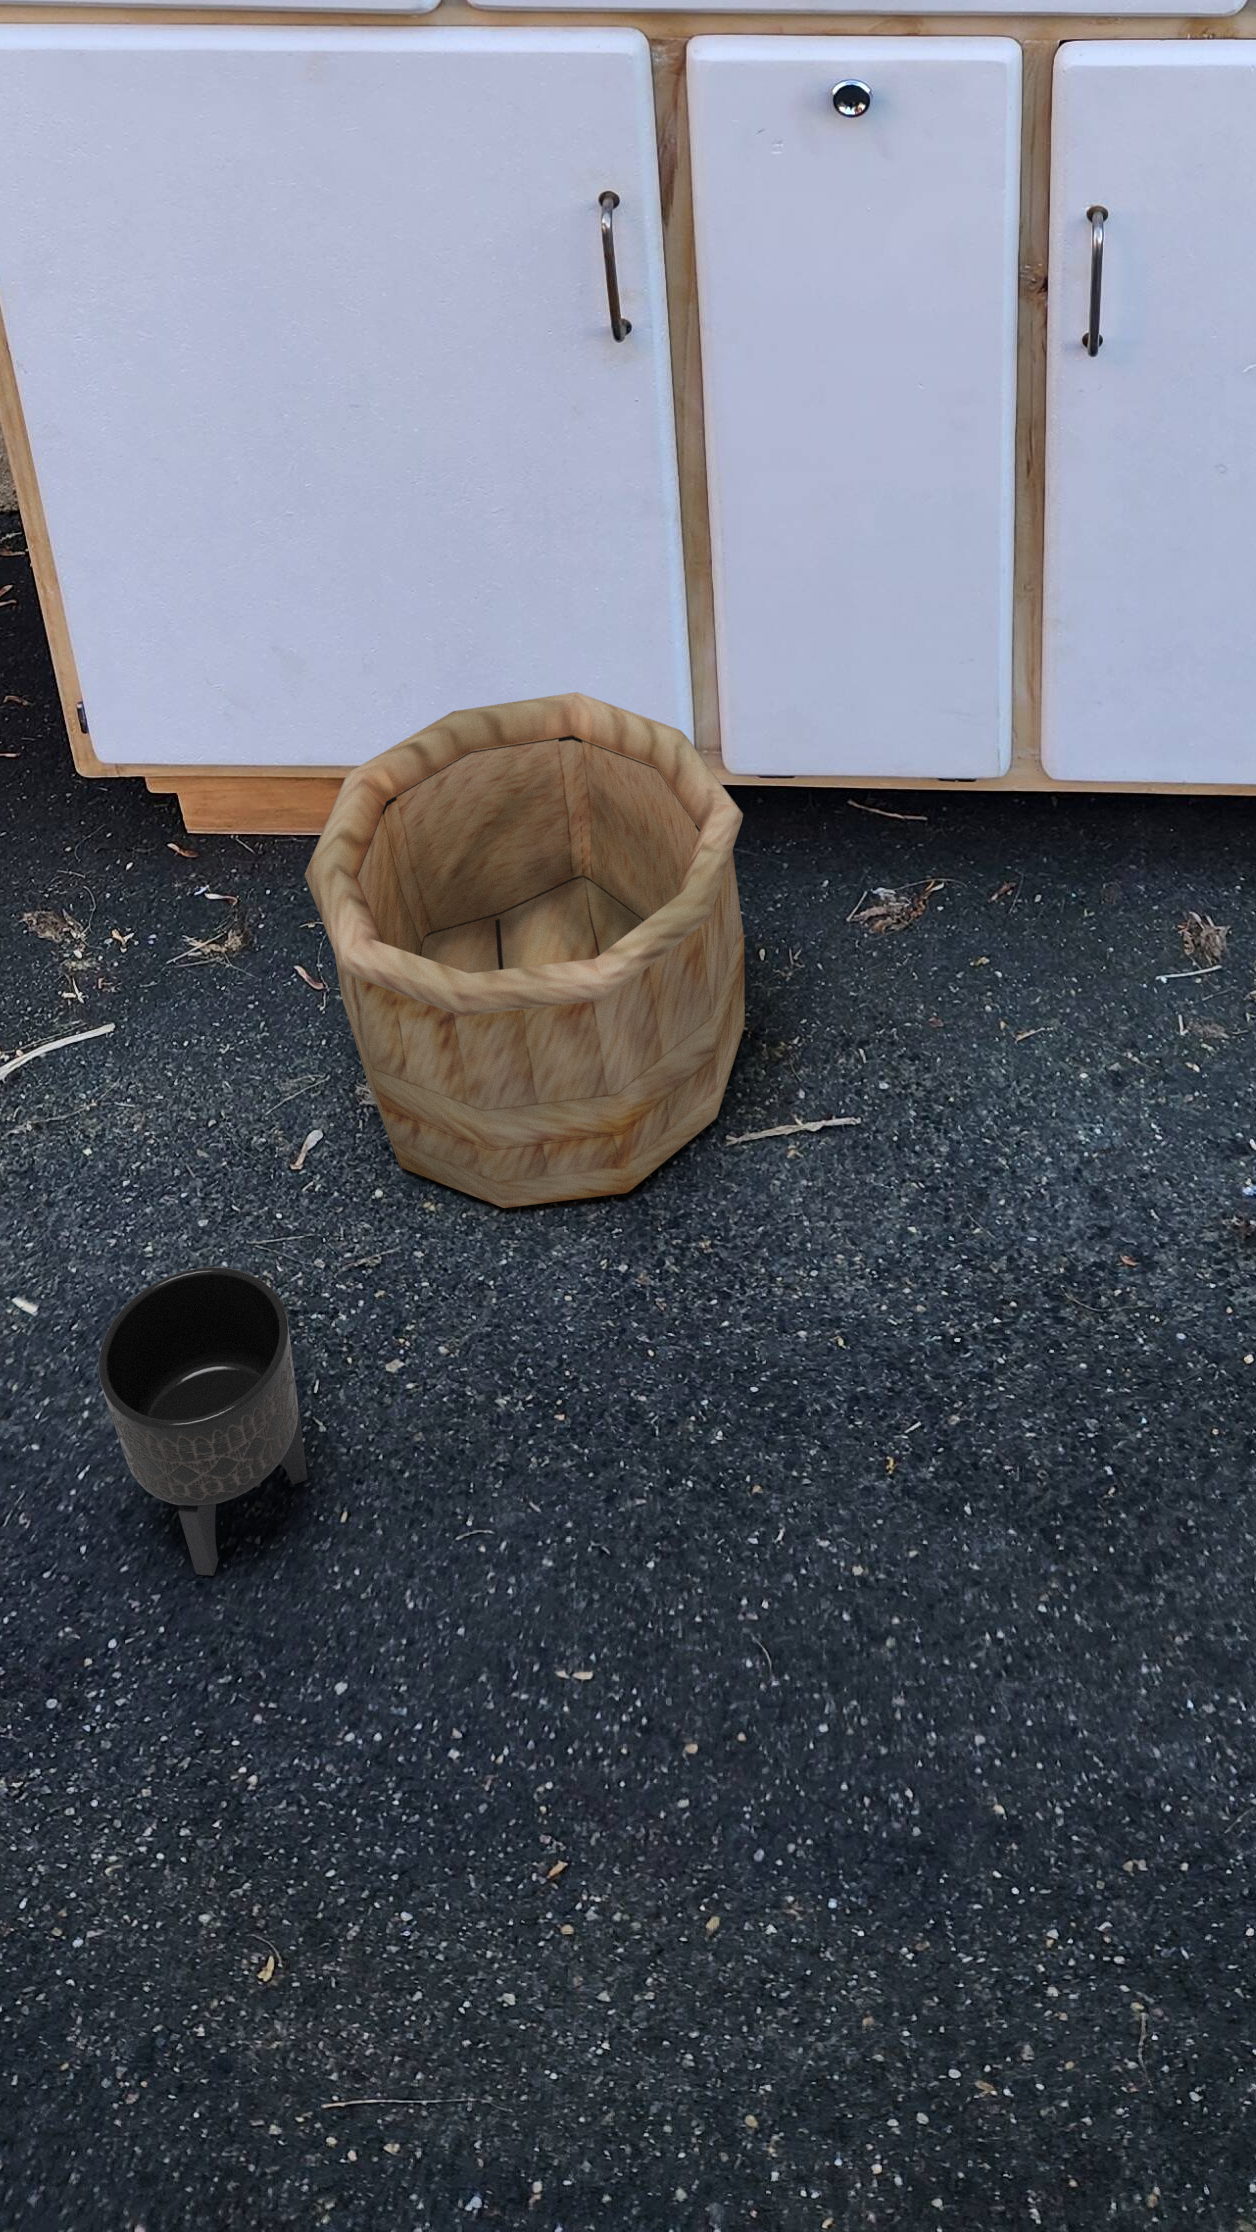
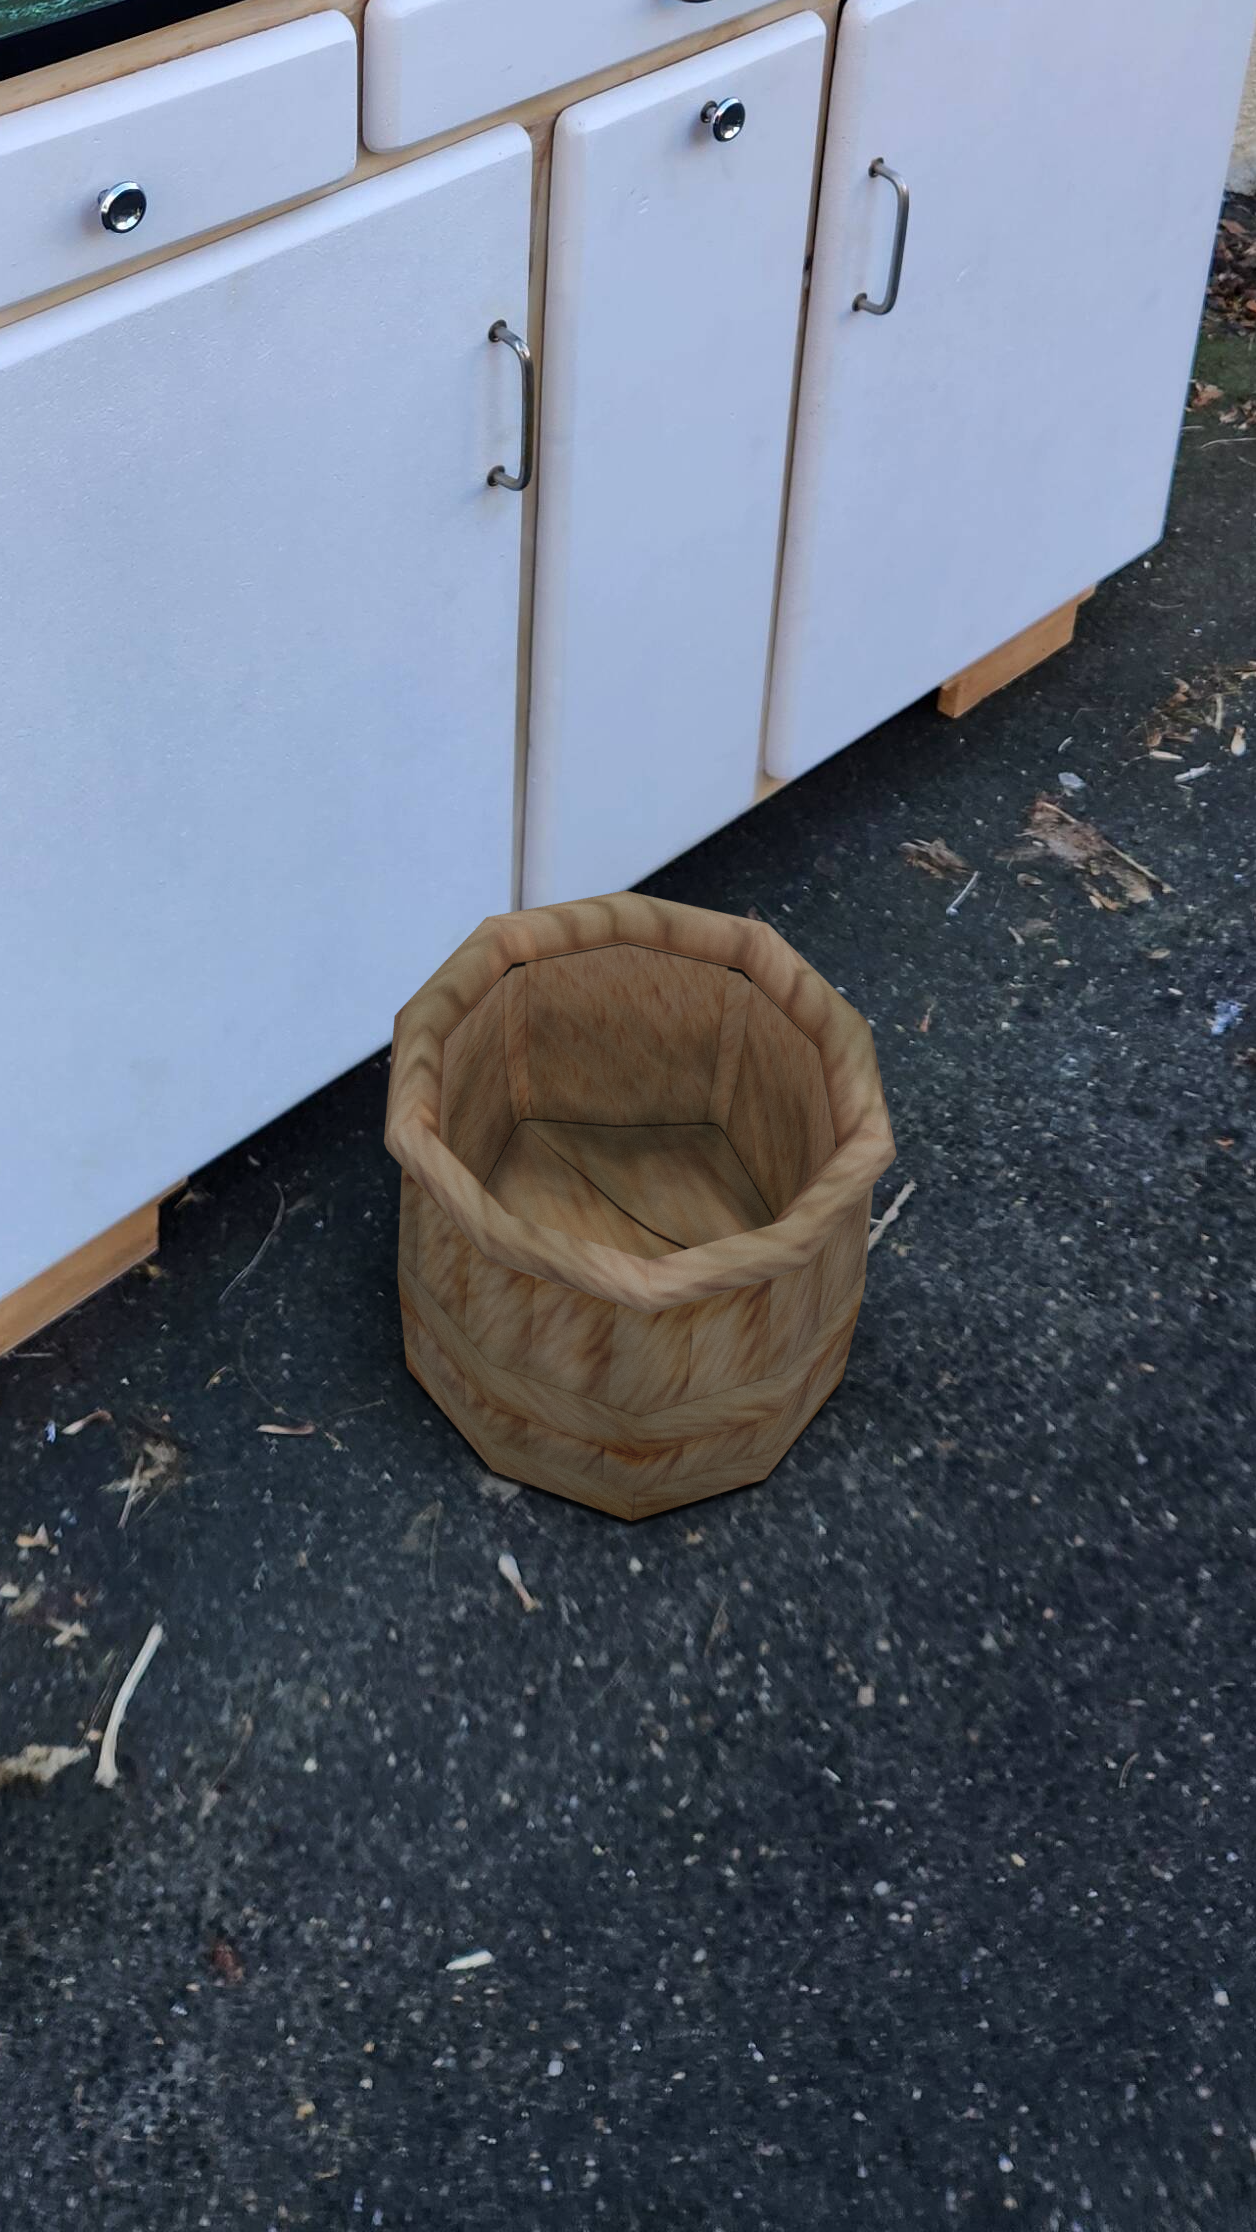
planter: present [99,1267,307,1576] -> none [811,1662,1054,2036]

